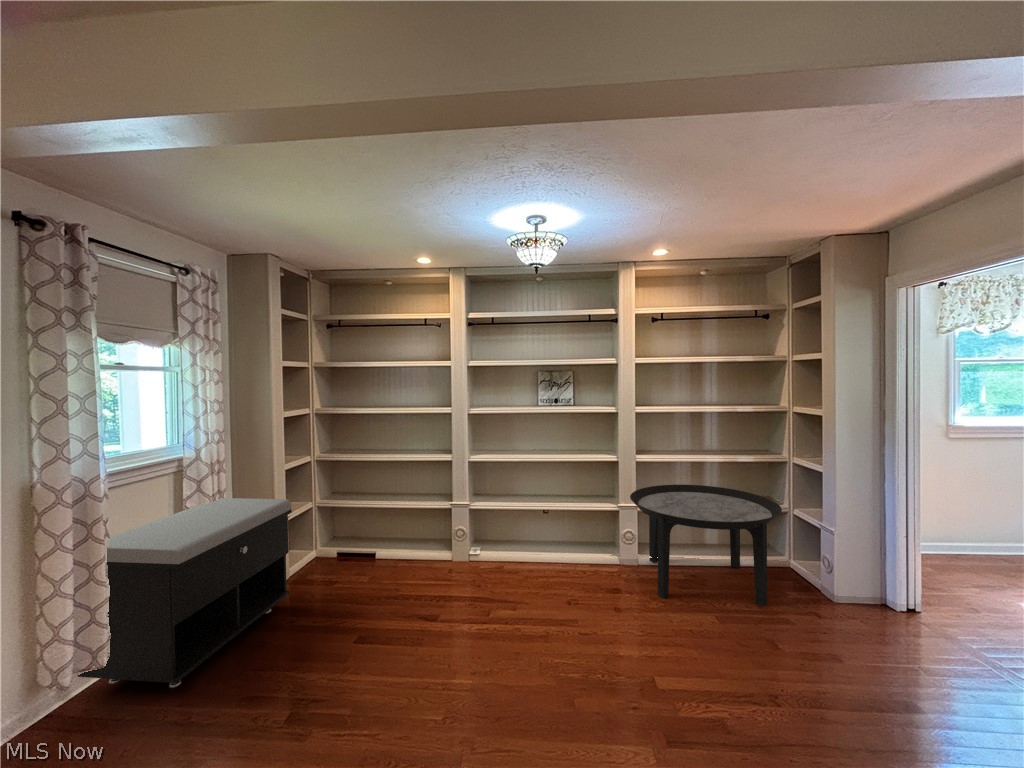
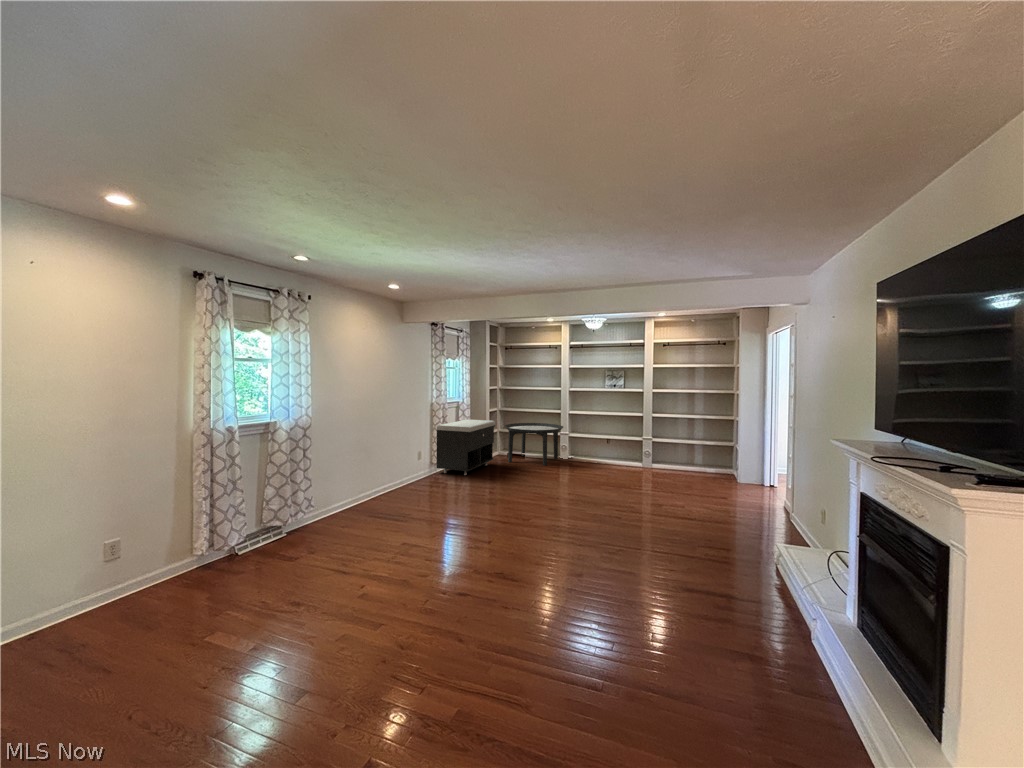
round table: present [630,485,782,606] -> present [505,423,563,466]

